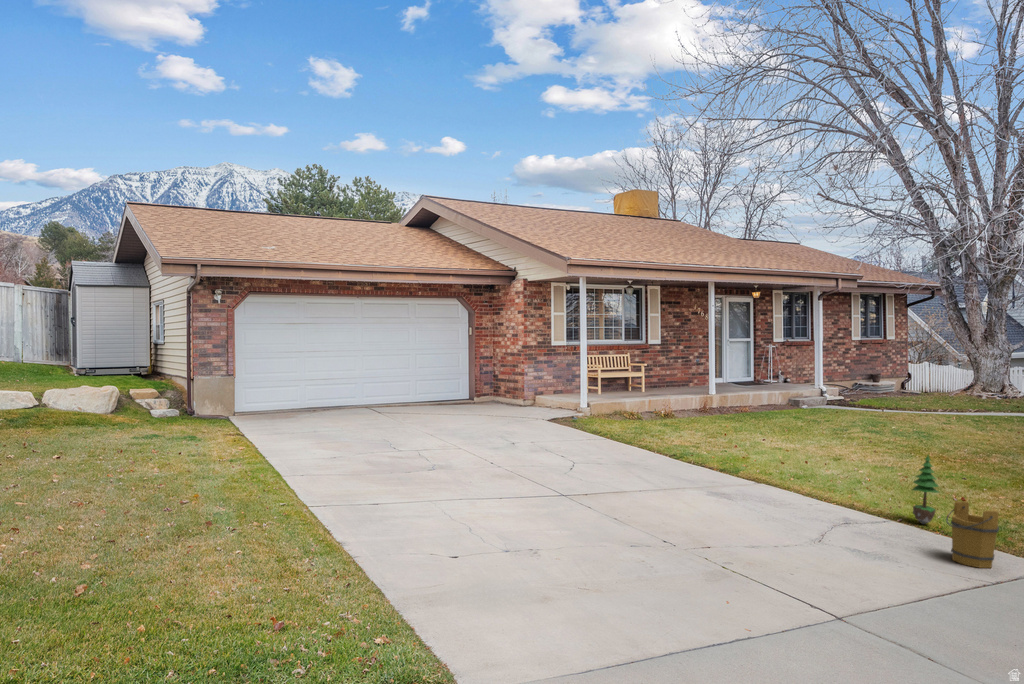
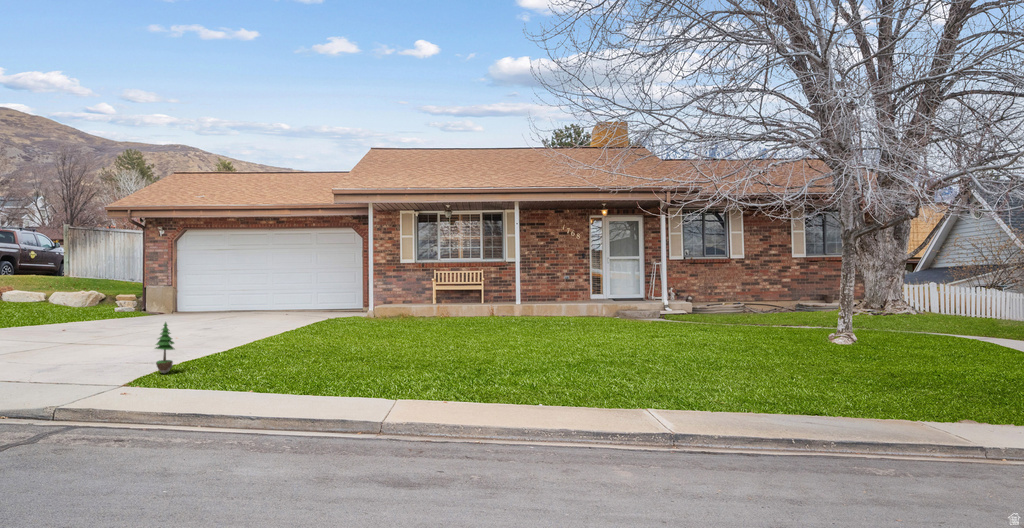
bucket: present [946,501,999,568] -> none [35,345,73,389]

